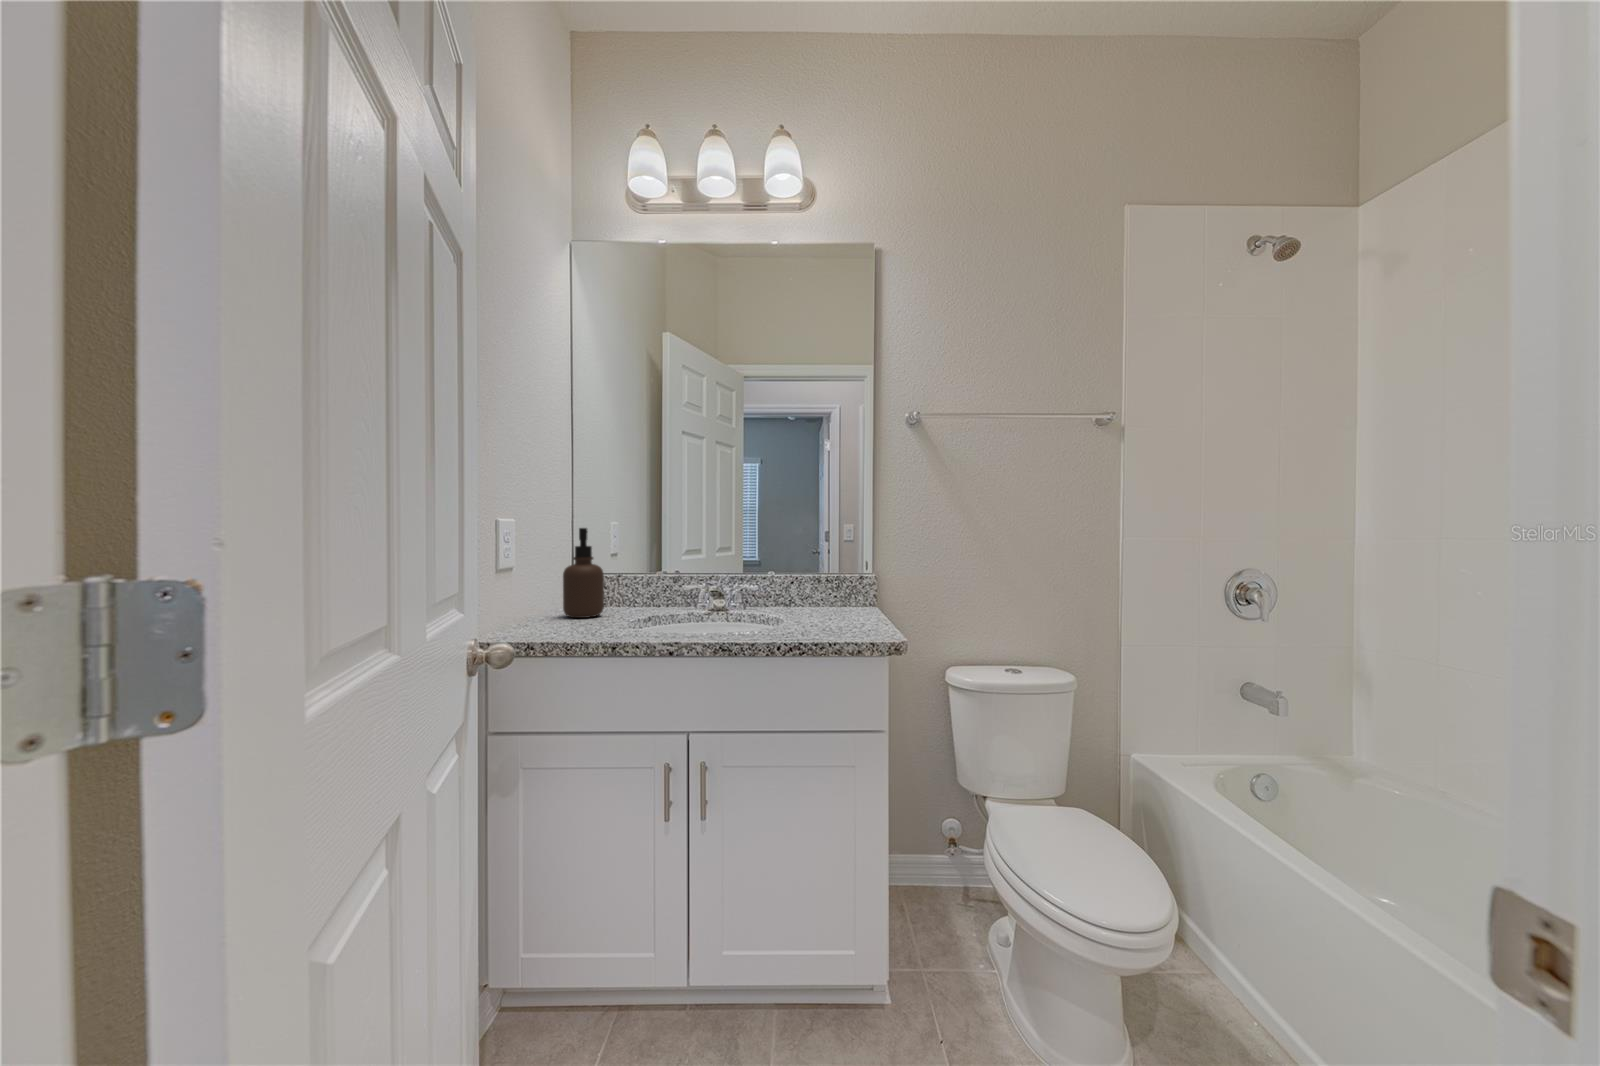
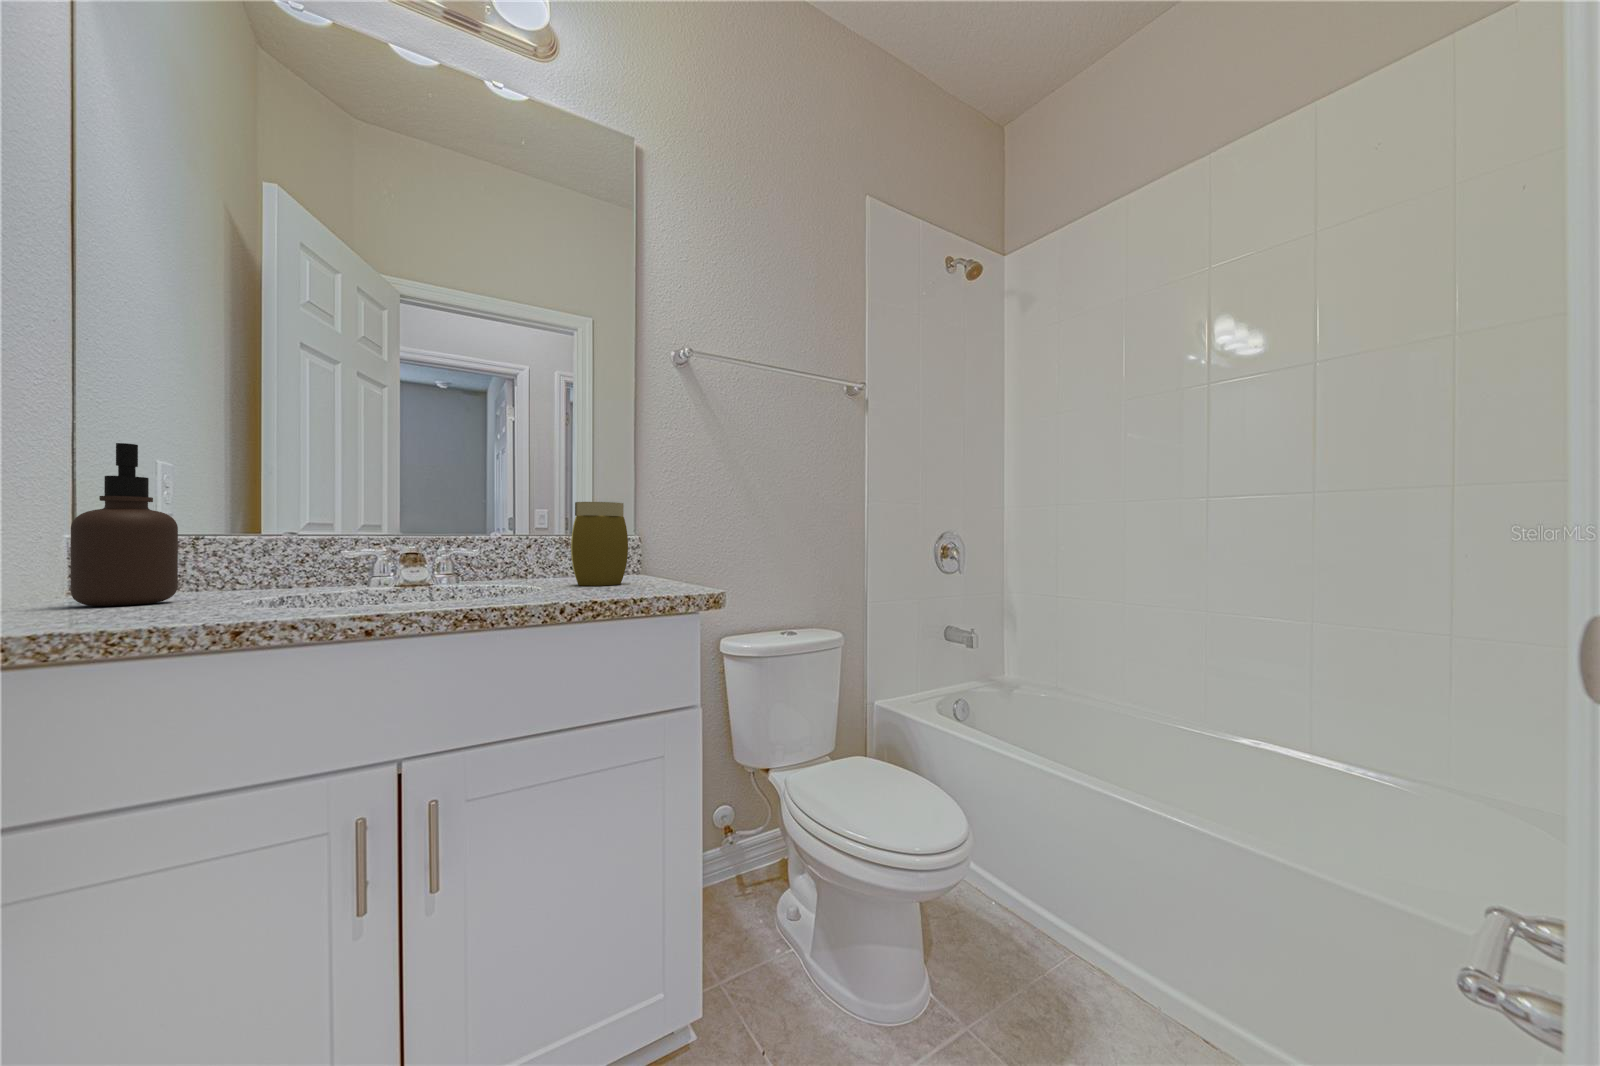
jar: none [815,552,858,620] -> present [571,502,628,586]

